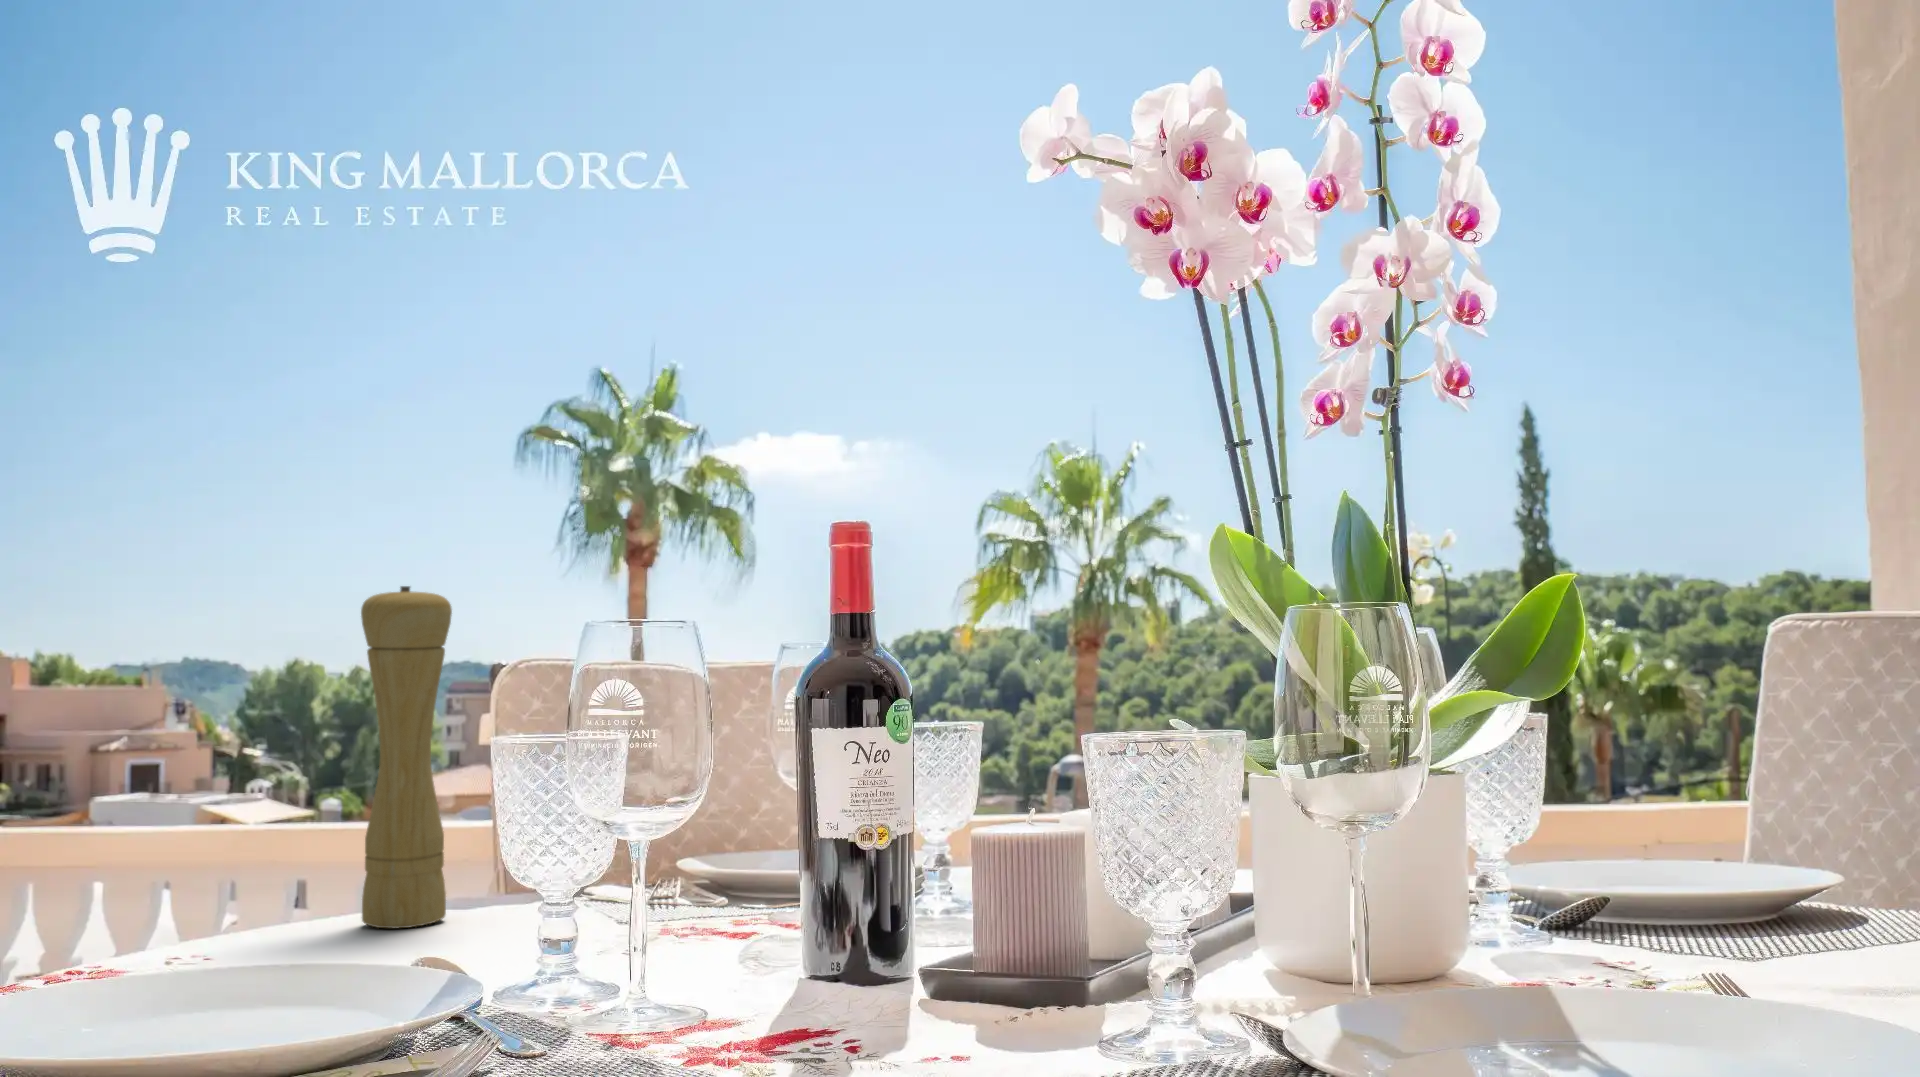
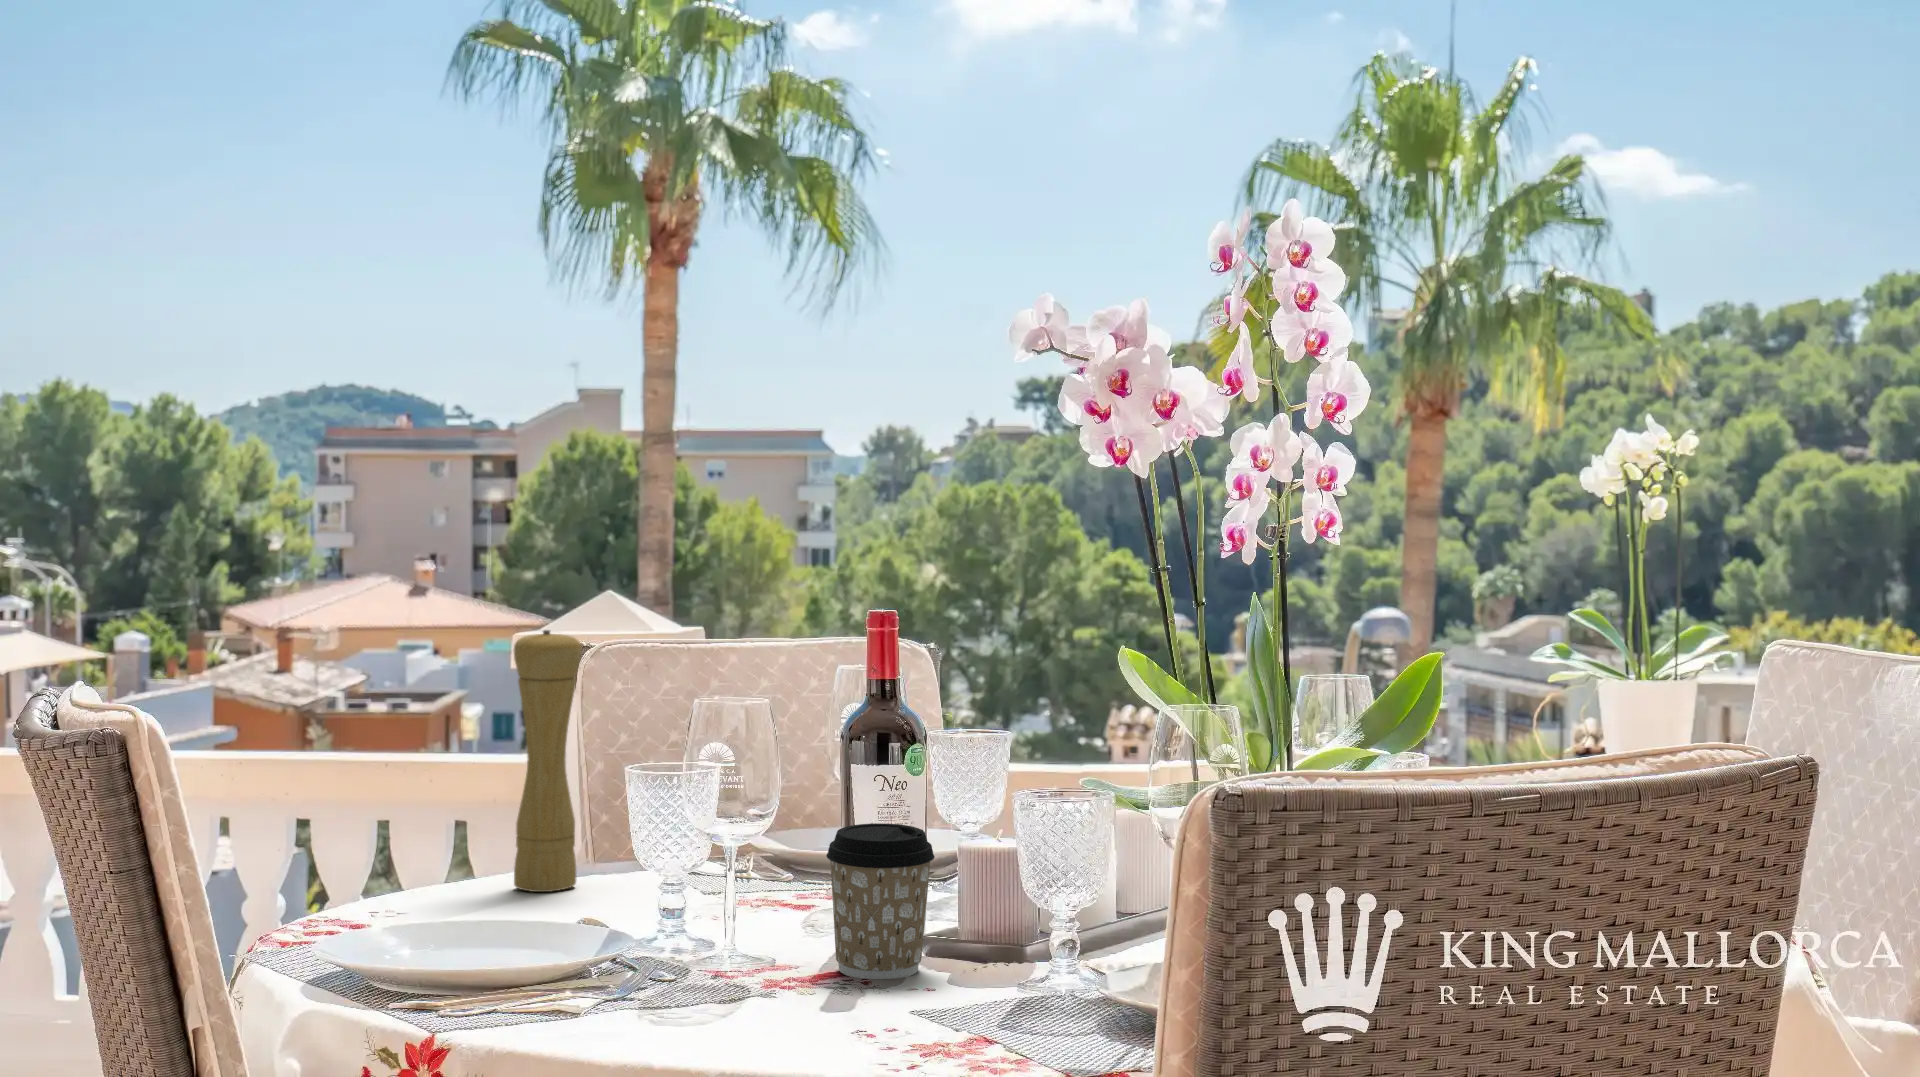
coffee cup: none [782,803,946,1041] -> present [826,823,935,979]

